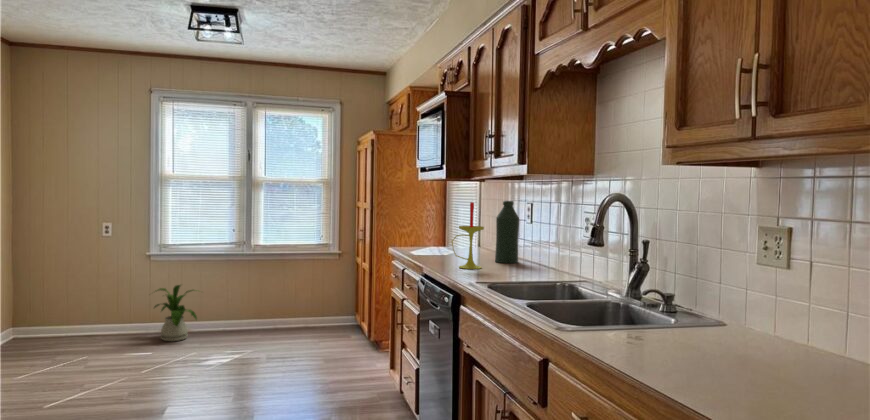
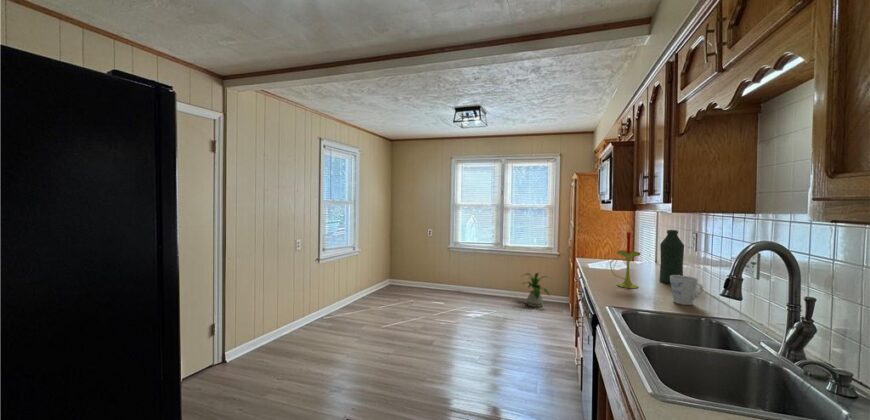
mug: none [521,246,551,276] -> present [670,275,703,305]
house plant: present [155,285,197,341] -> present [526,273,549,307]

